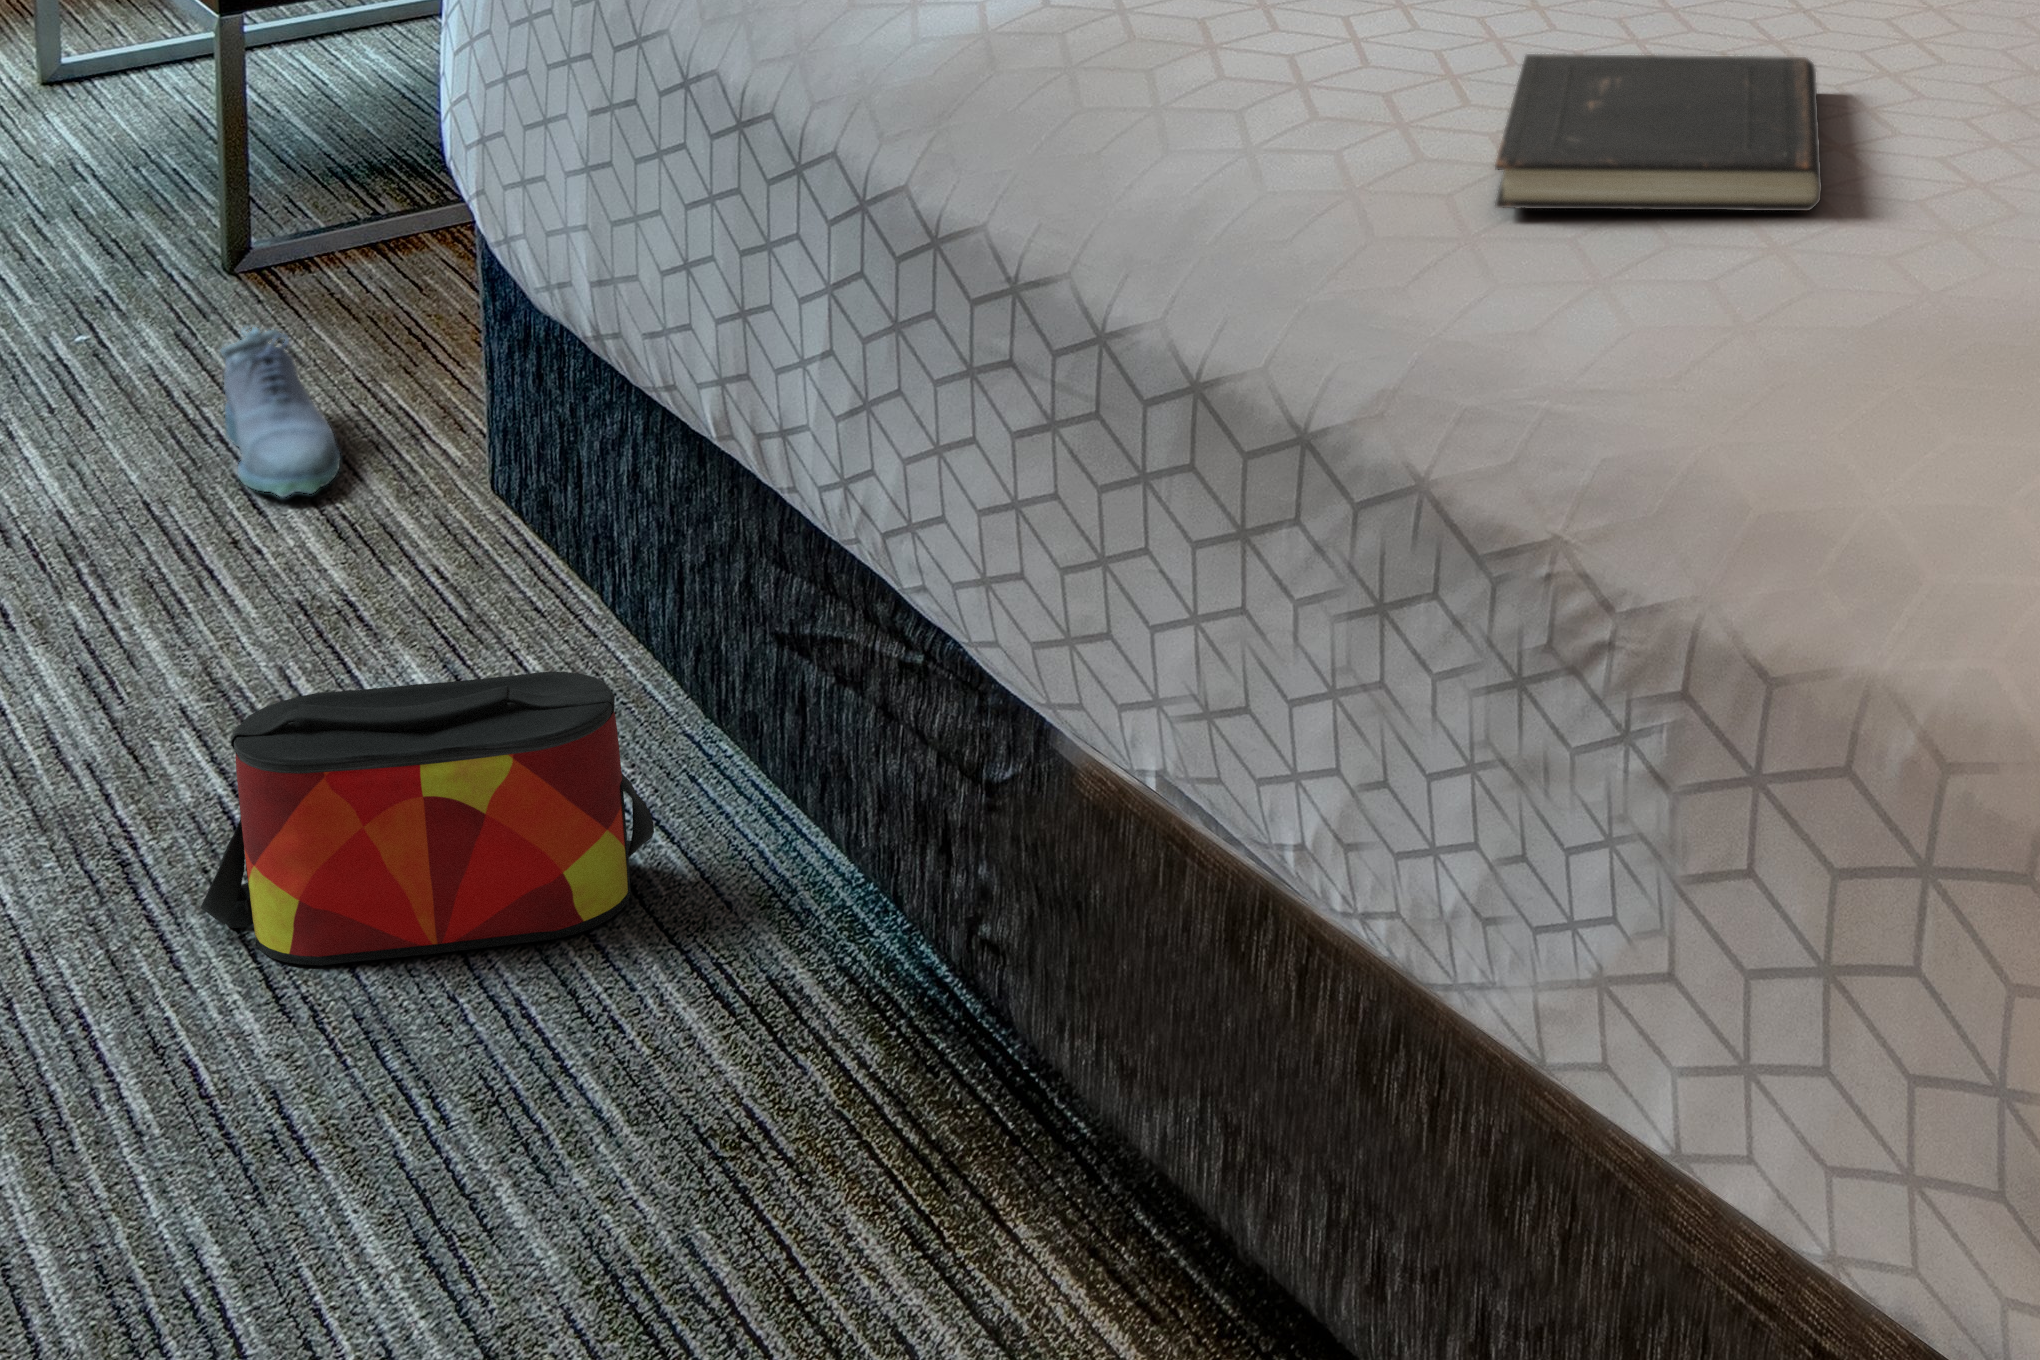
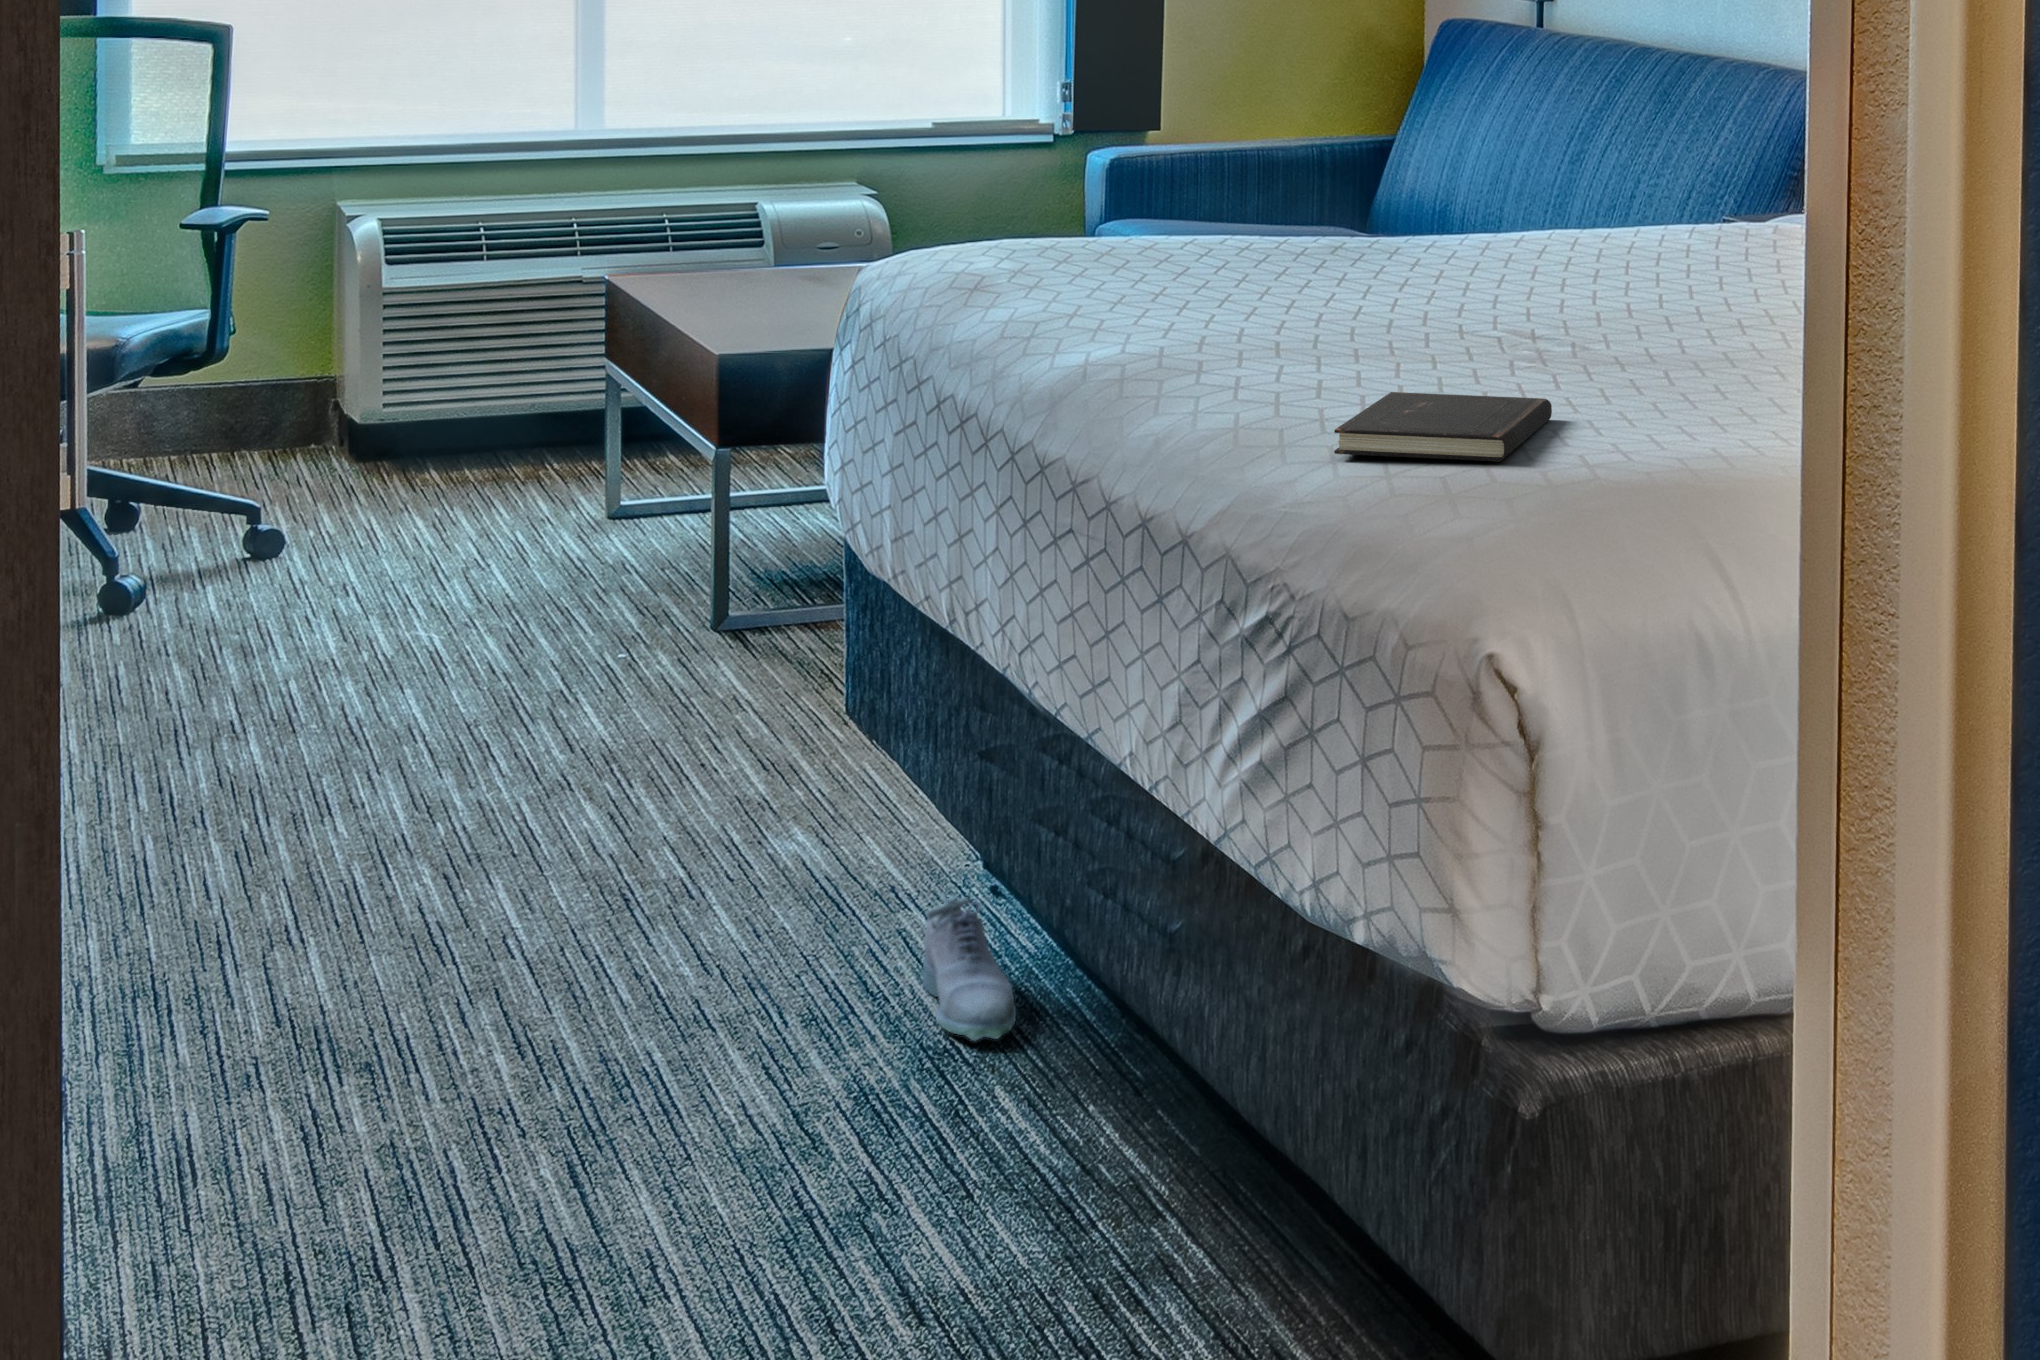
shoe: present [221,328,340,498] -> present [922,894,1016,1041]
bag: present [200,672,654,966] -> none [671,790,929,943]

